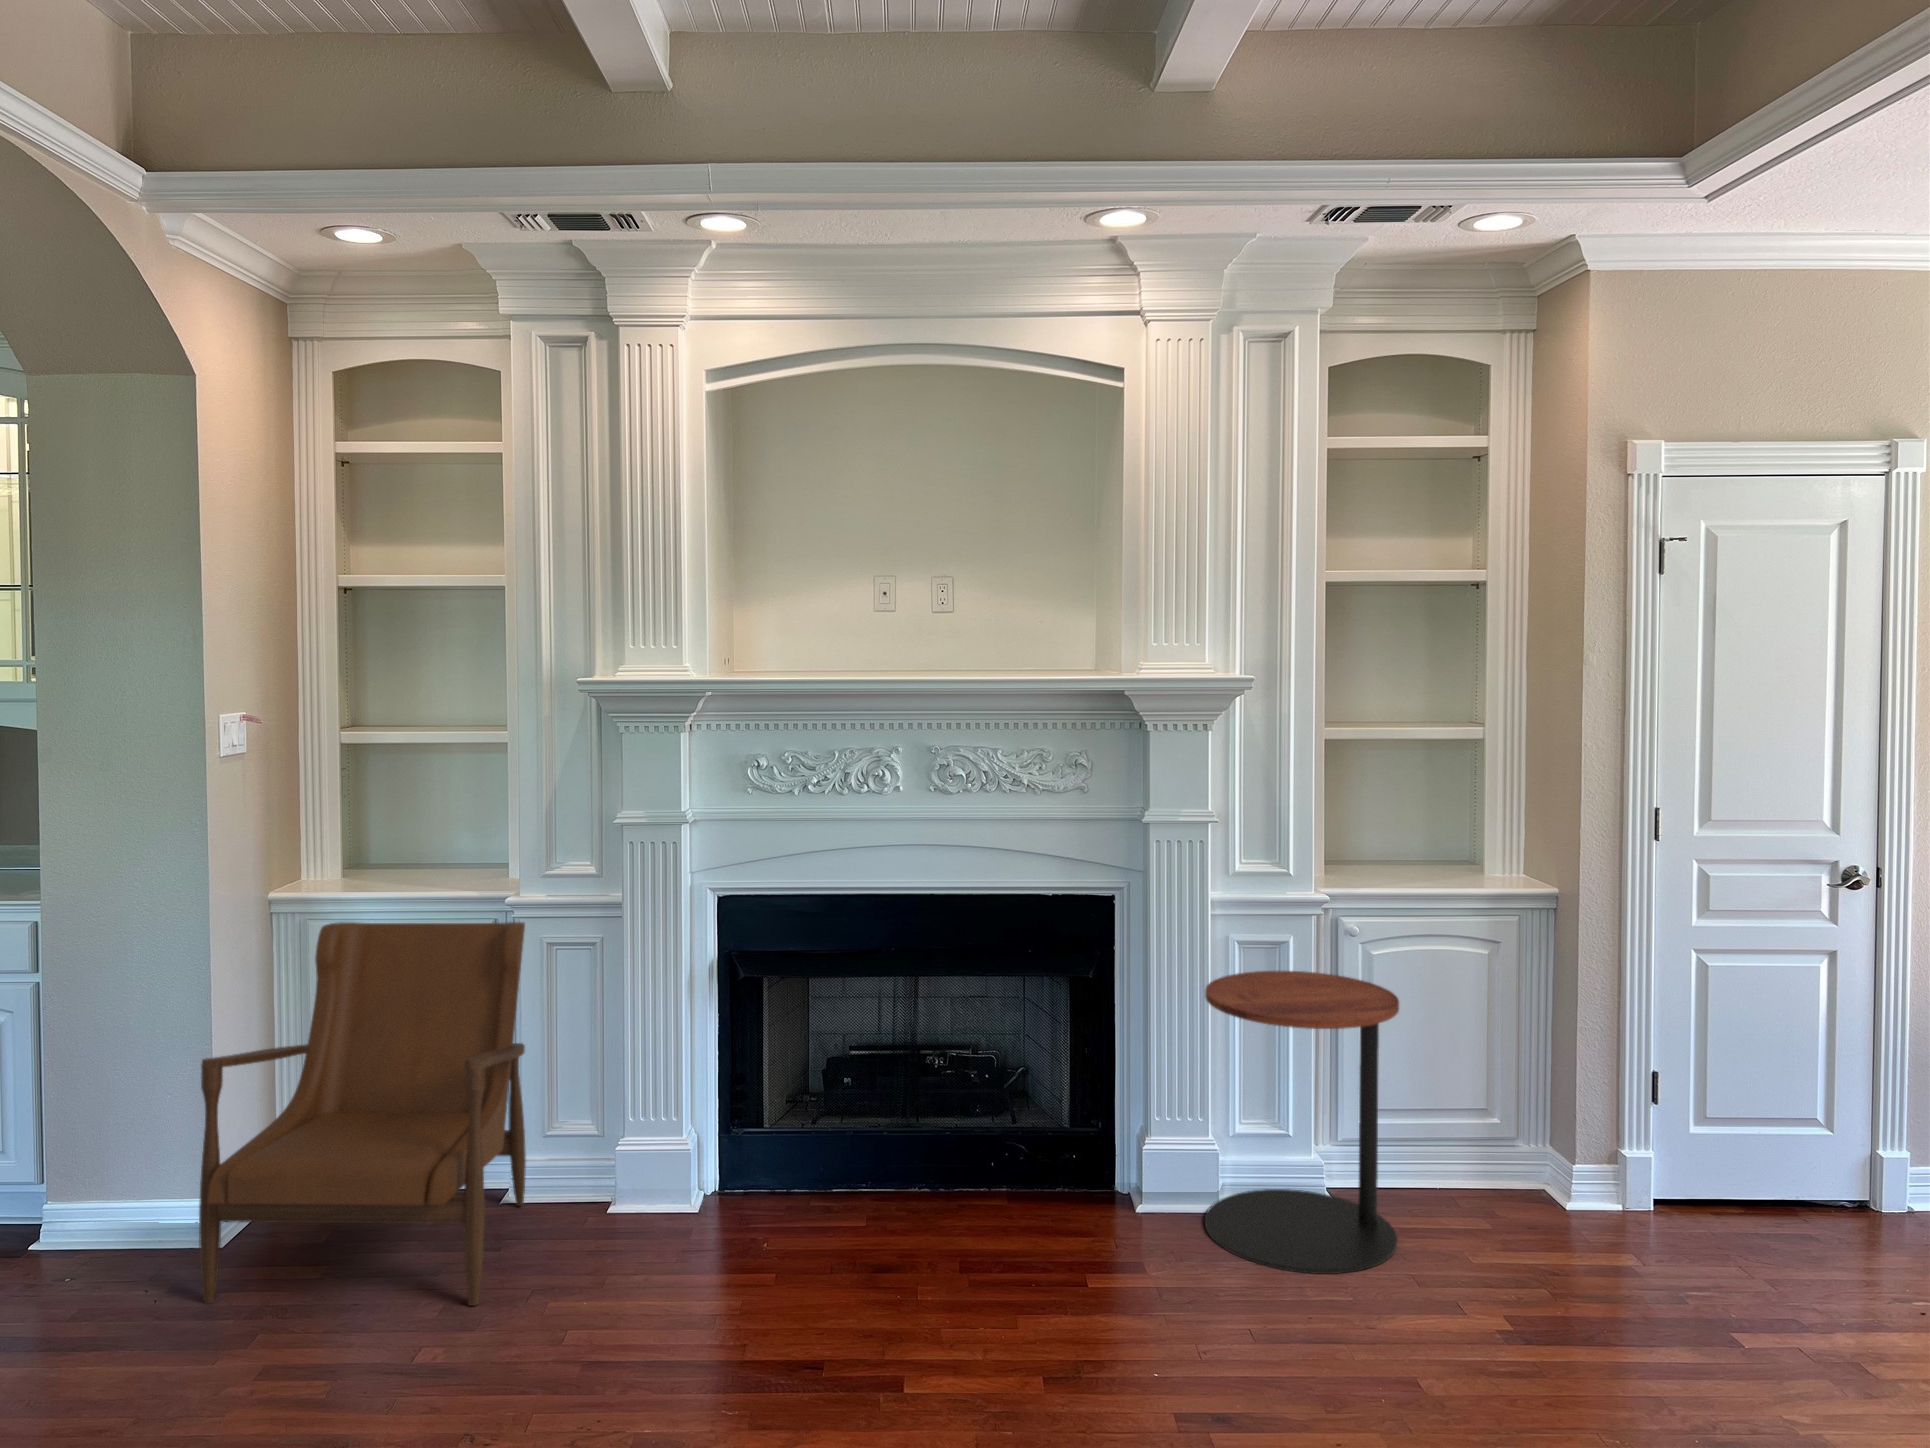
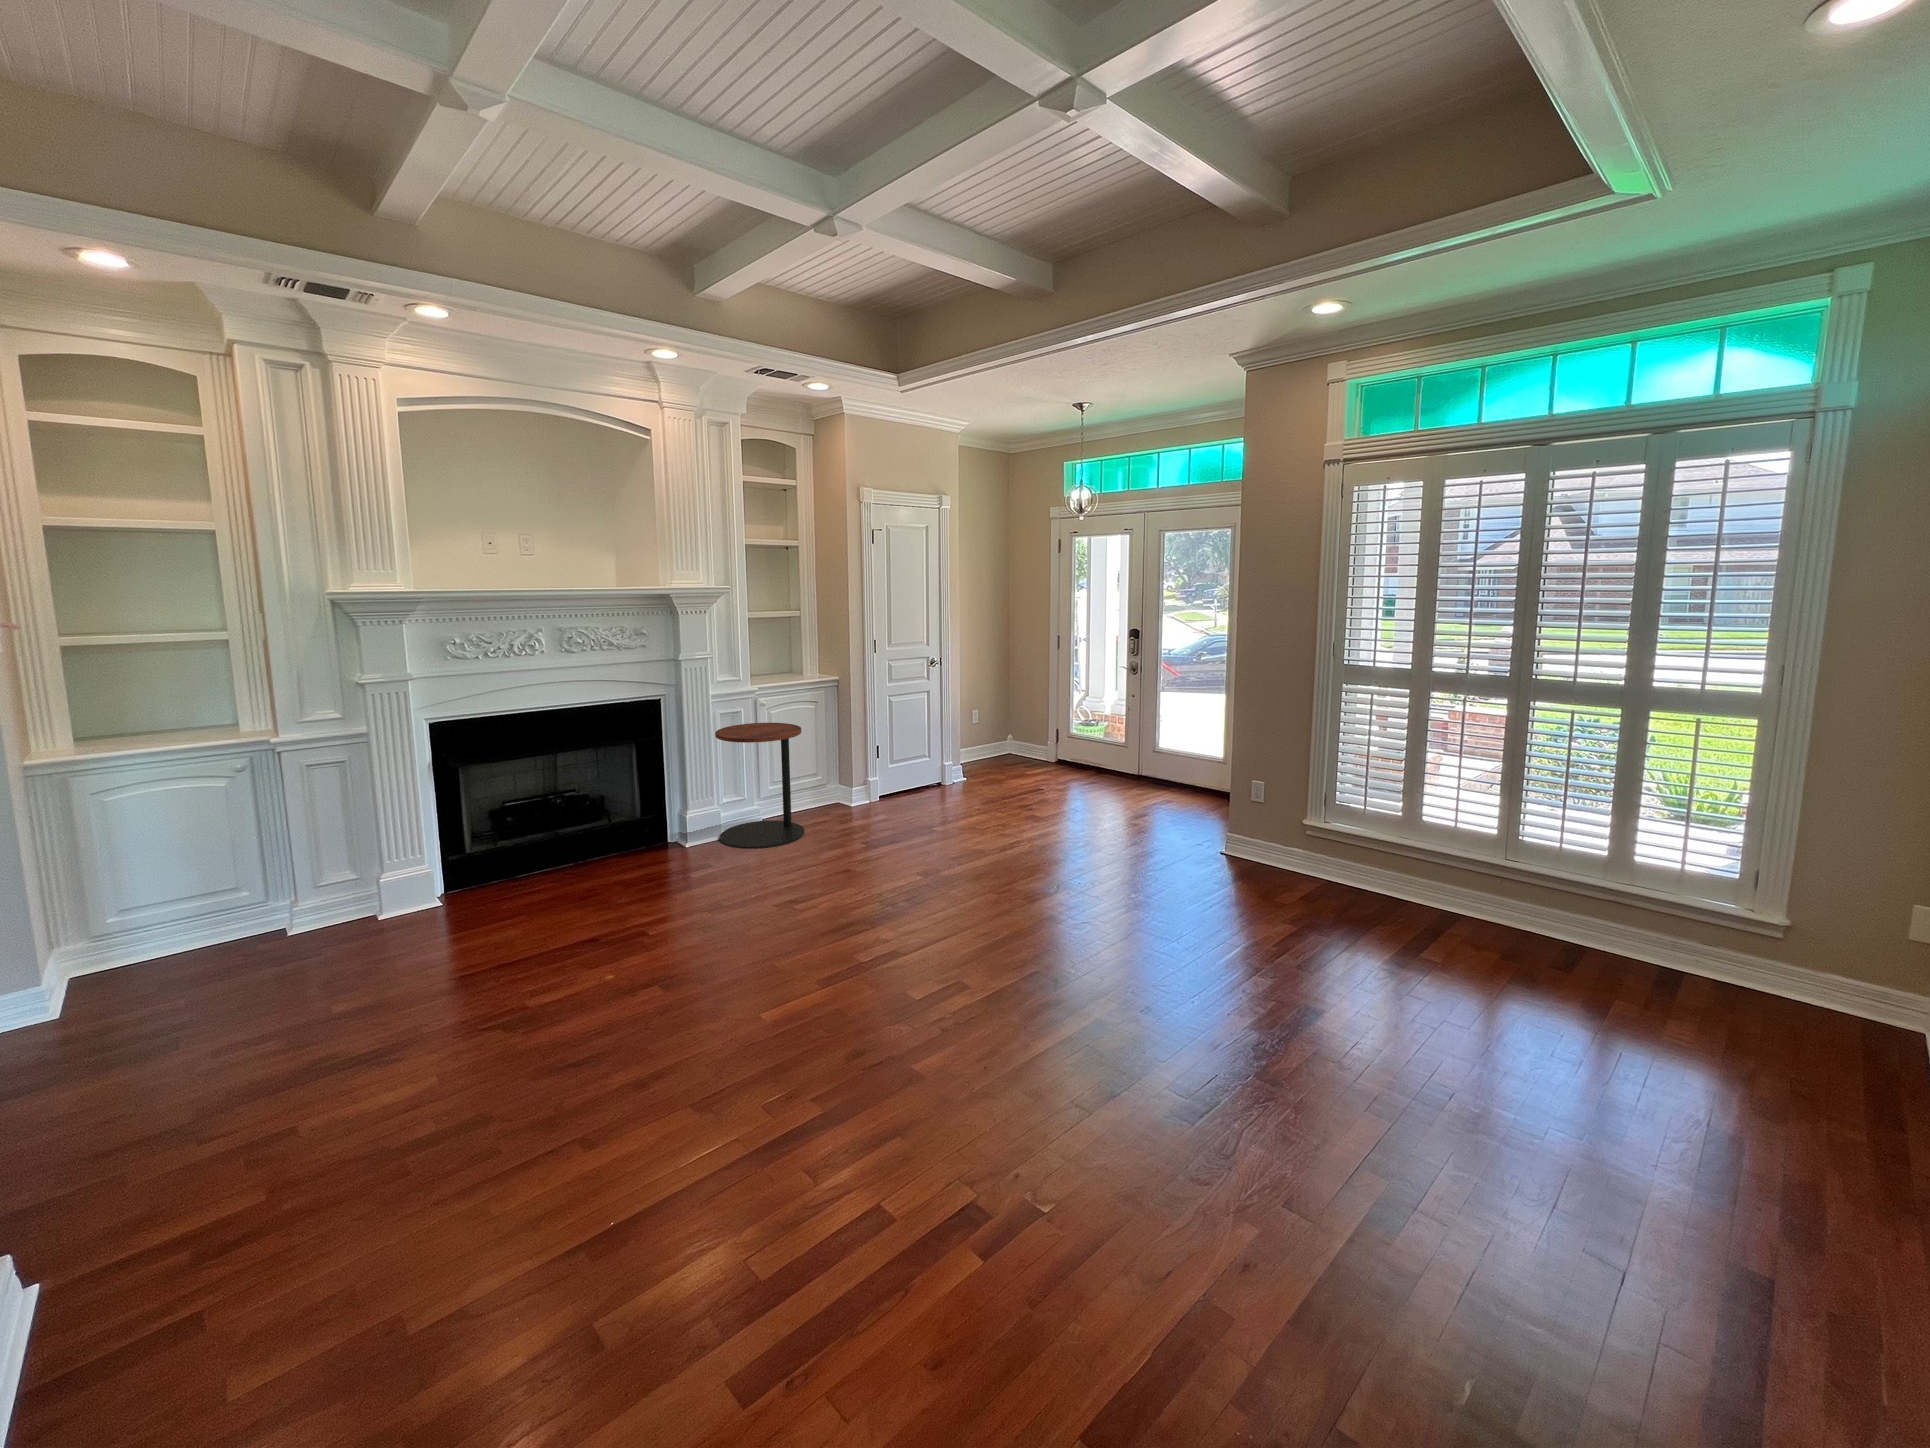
armchair: present [199,922,526,1306] -> none [73,756,350,1045]

